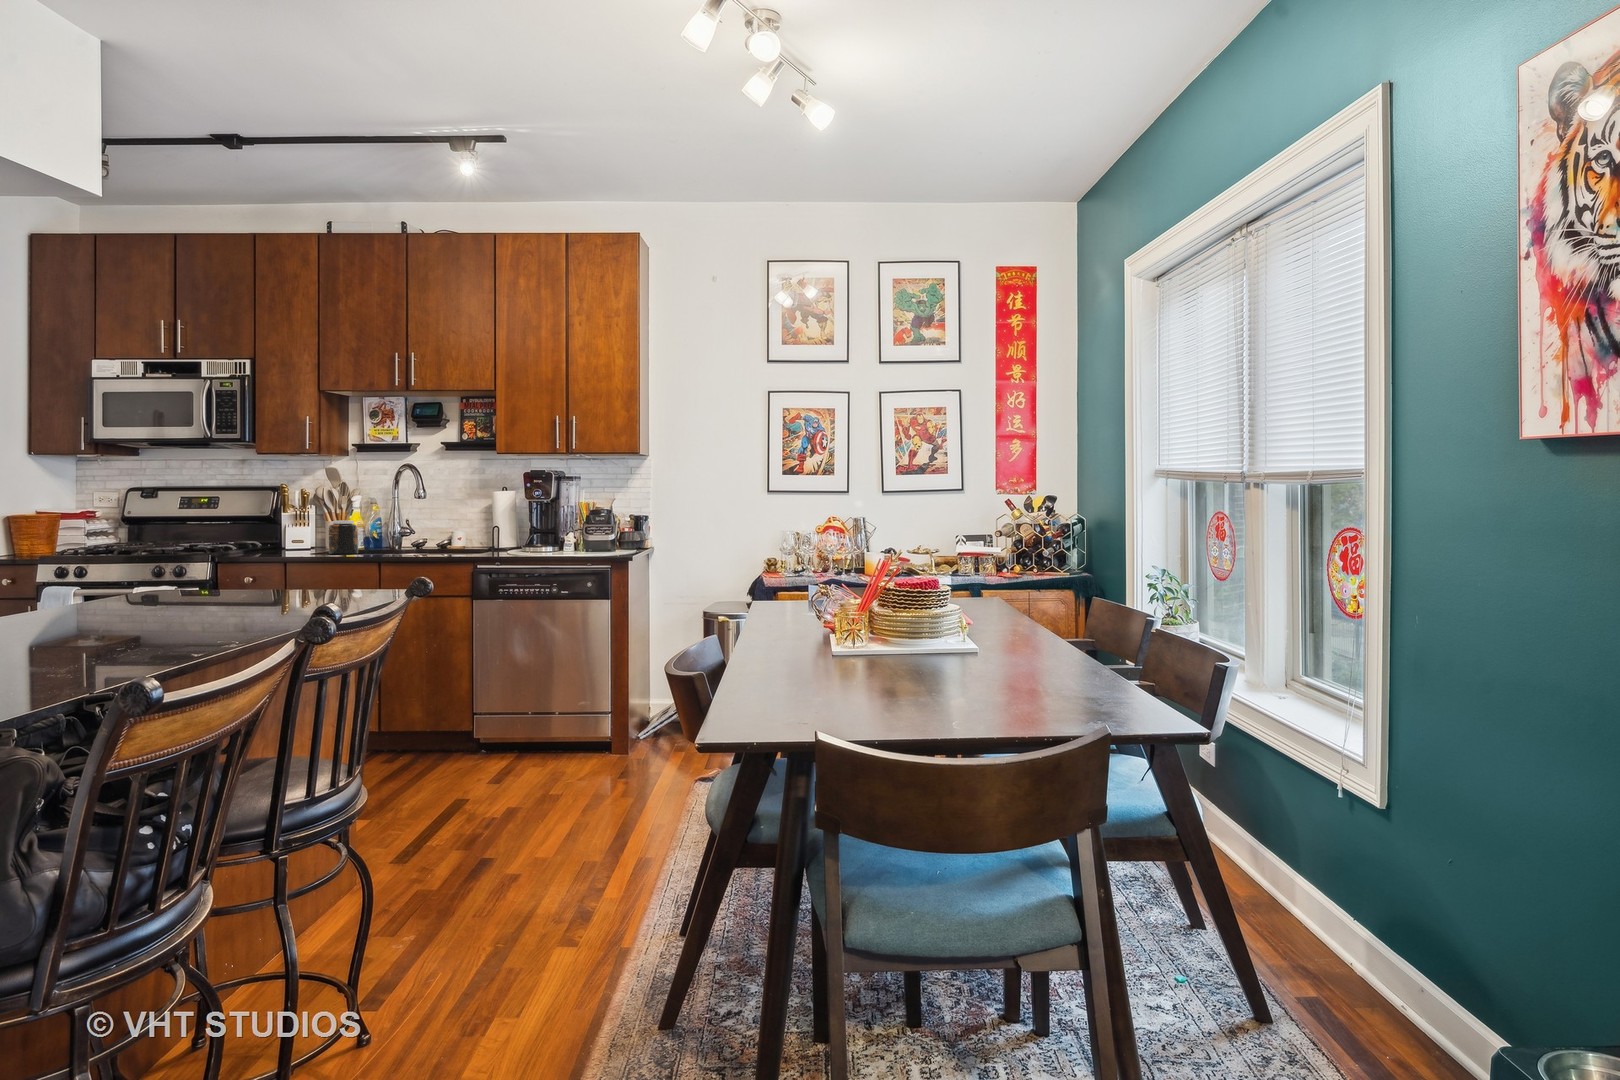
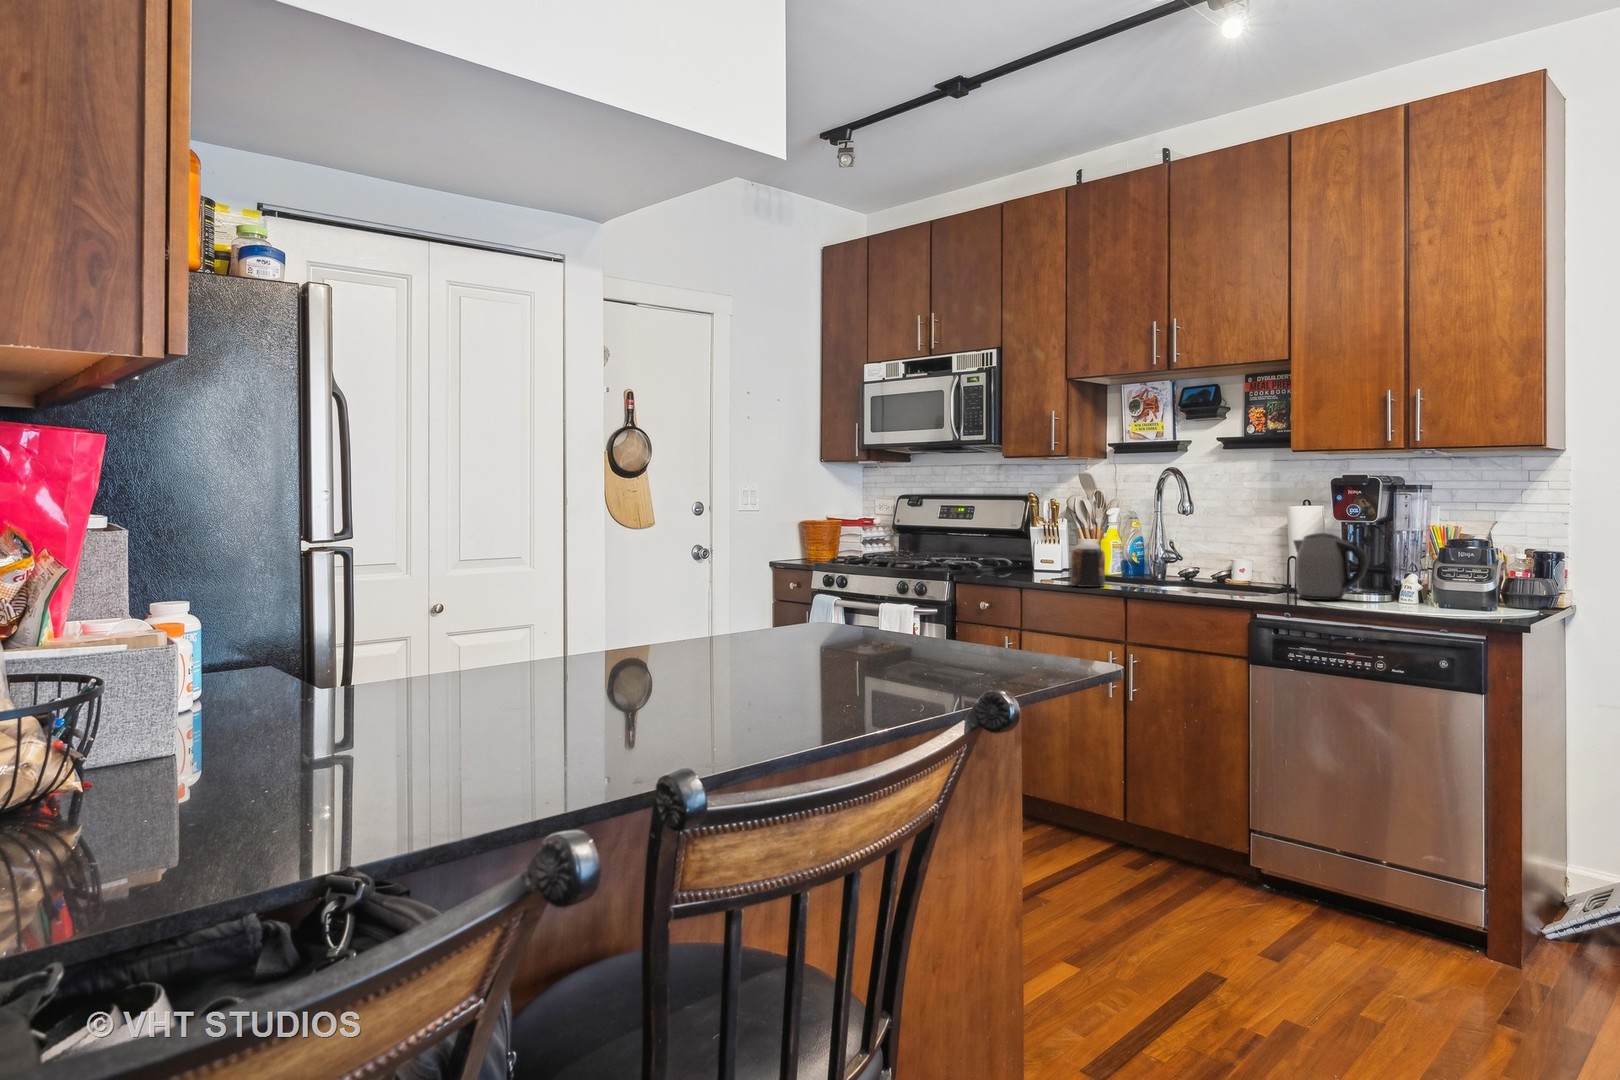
kettle: none [498,507,545,552] -> present [1294,533,1368,600]

